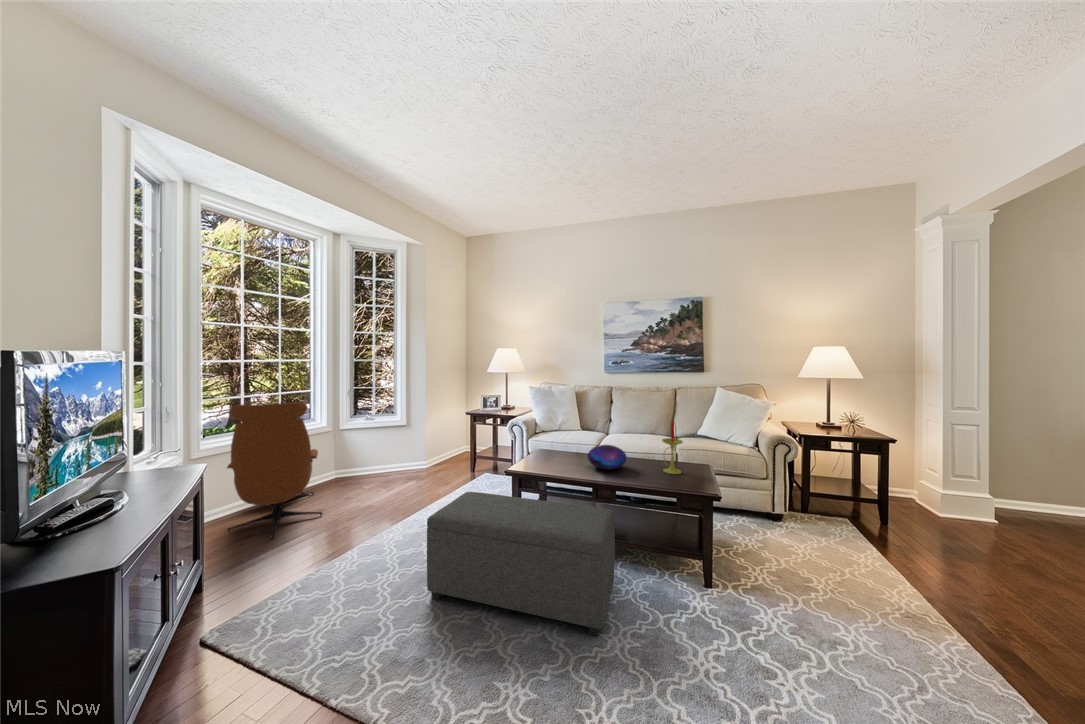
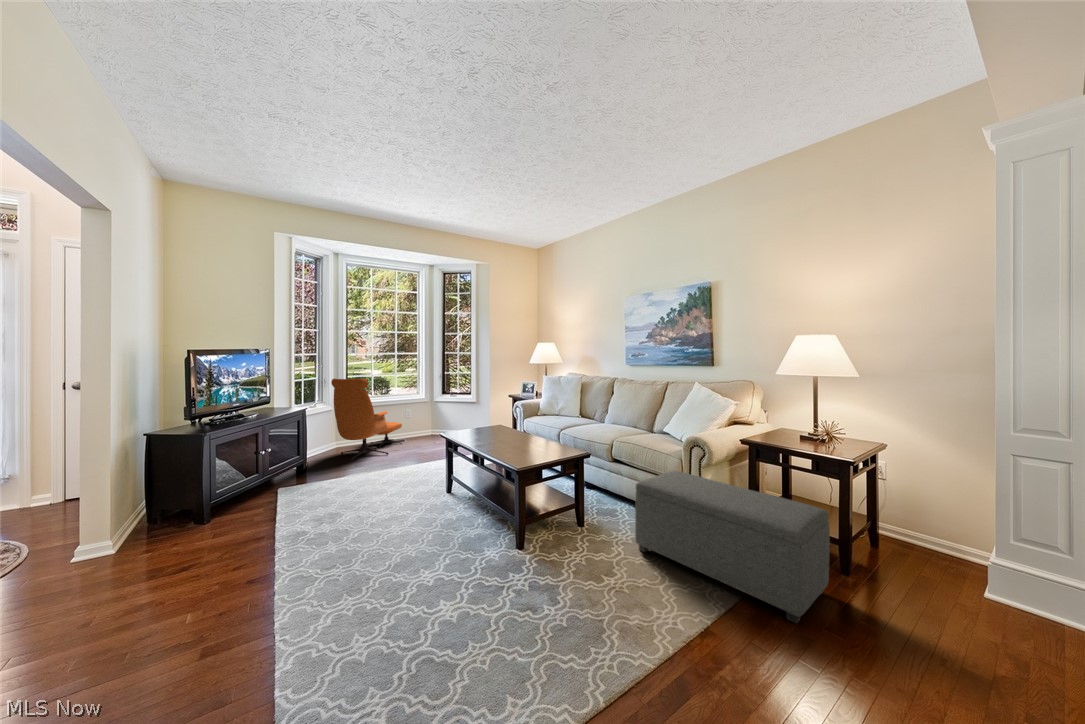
candle: present [662,422,683,474] -> none [536,406,558,453]
decorative orb: present [588,445,627,469] -> none [494,423,526,442]
ottoman: present [427,492,615,636] -> present [635,471,830,623]

